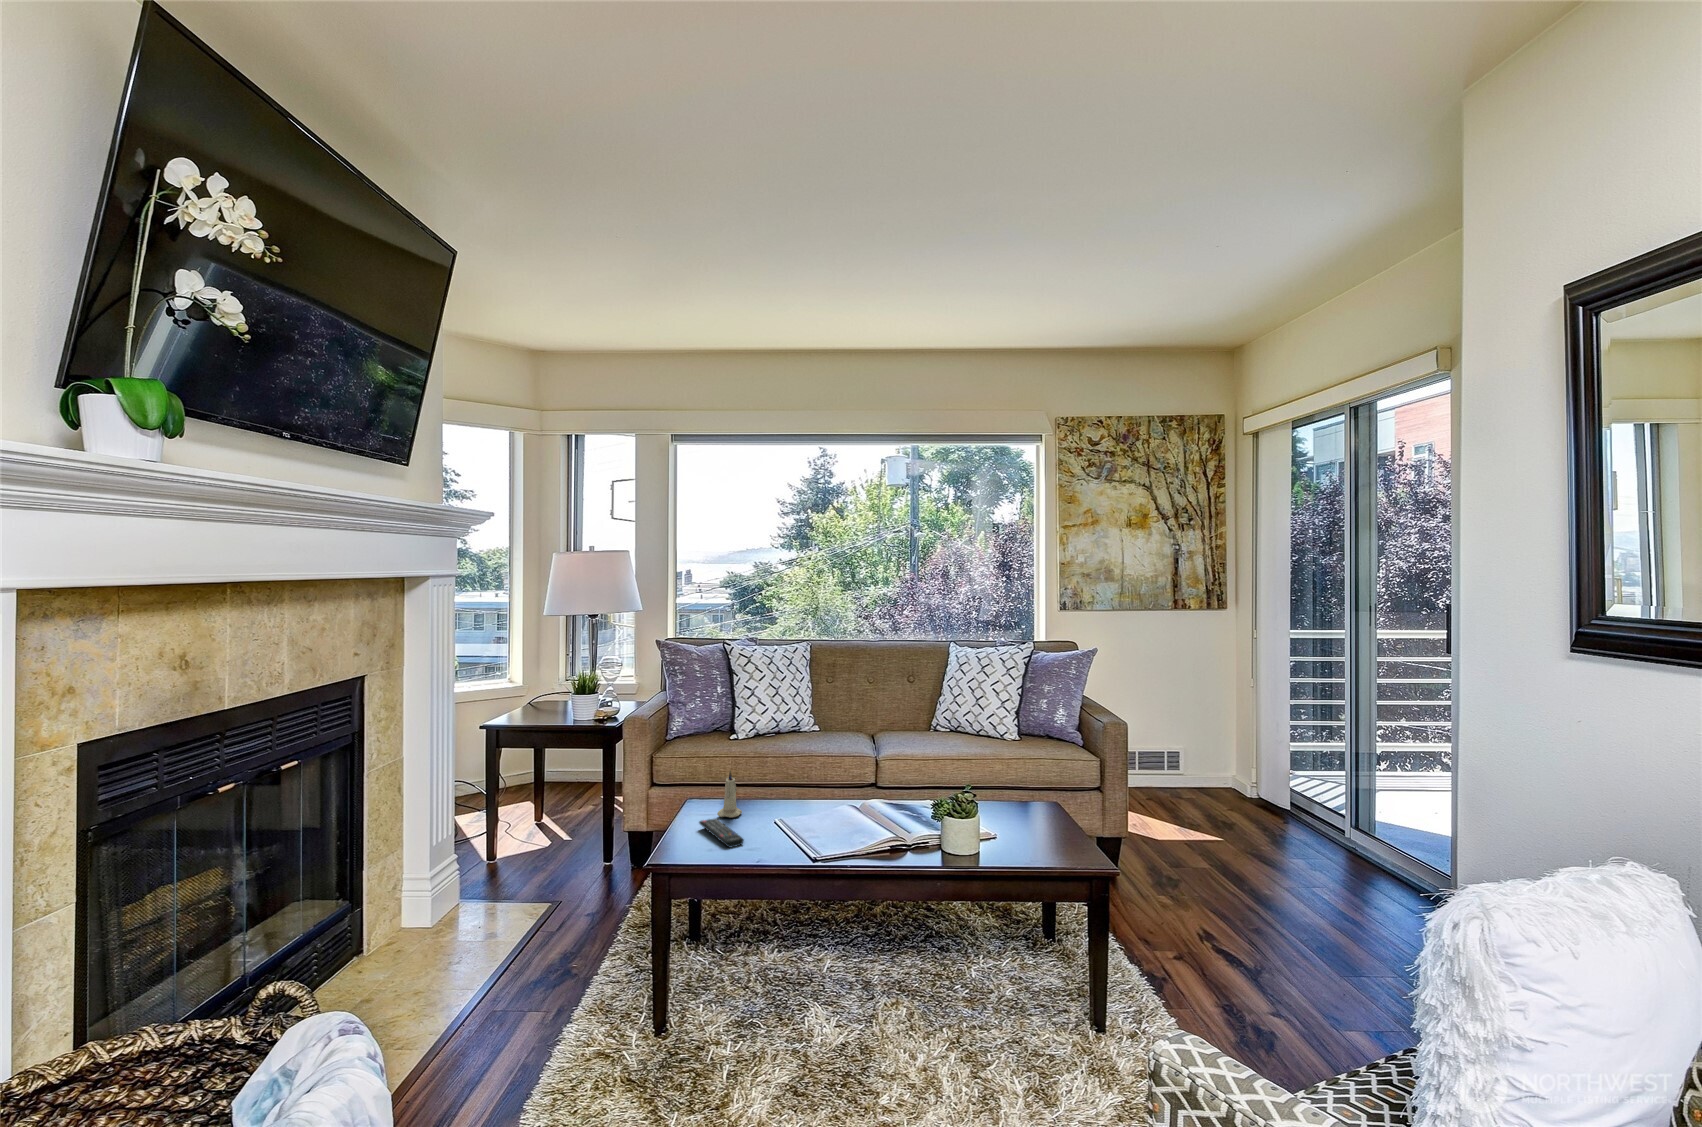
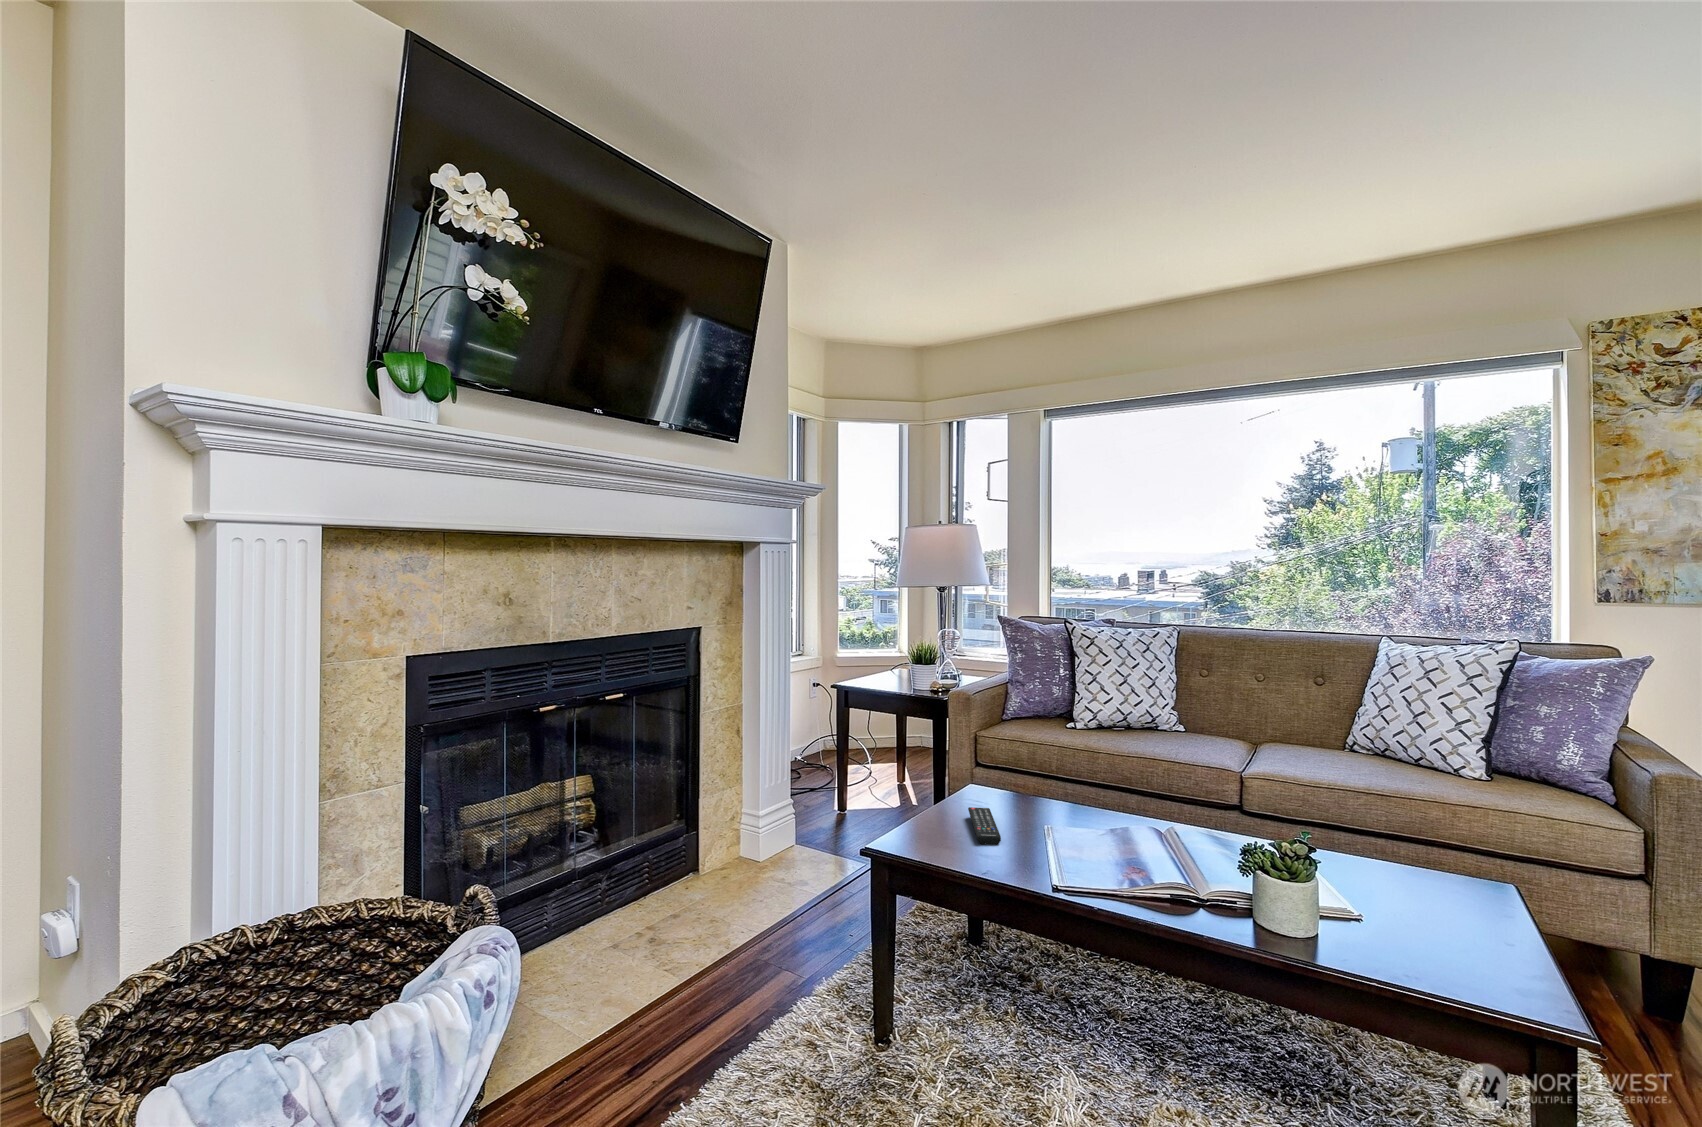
candle: present [717,770,742,818] -> none [998,755,1028,811]

